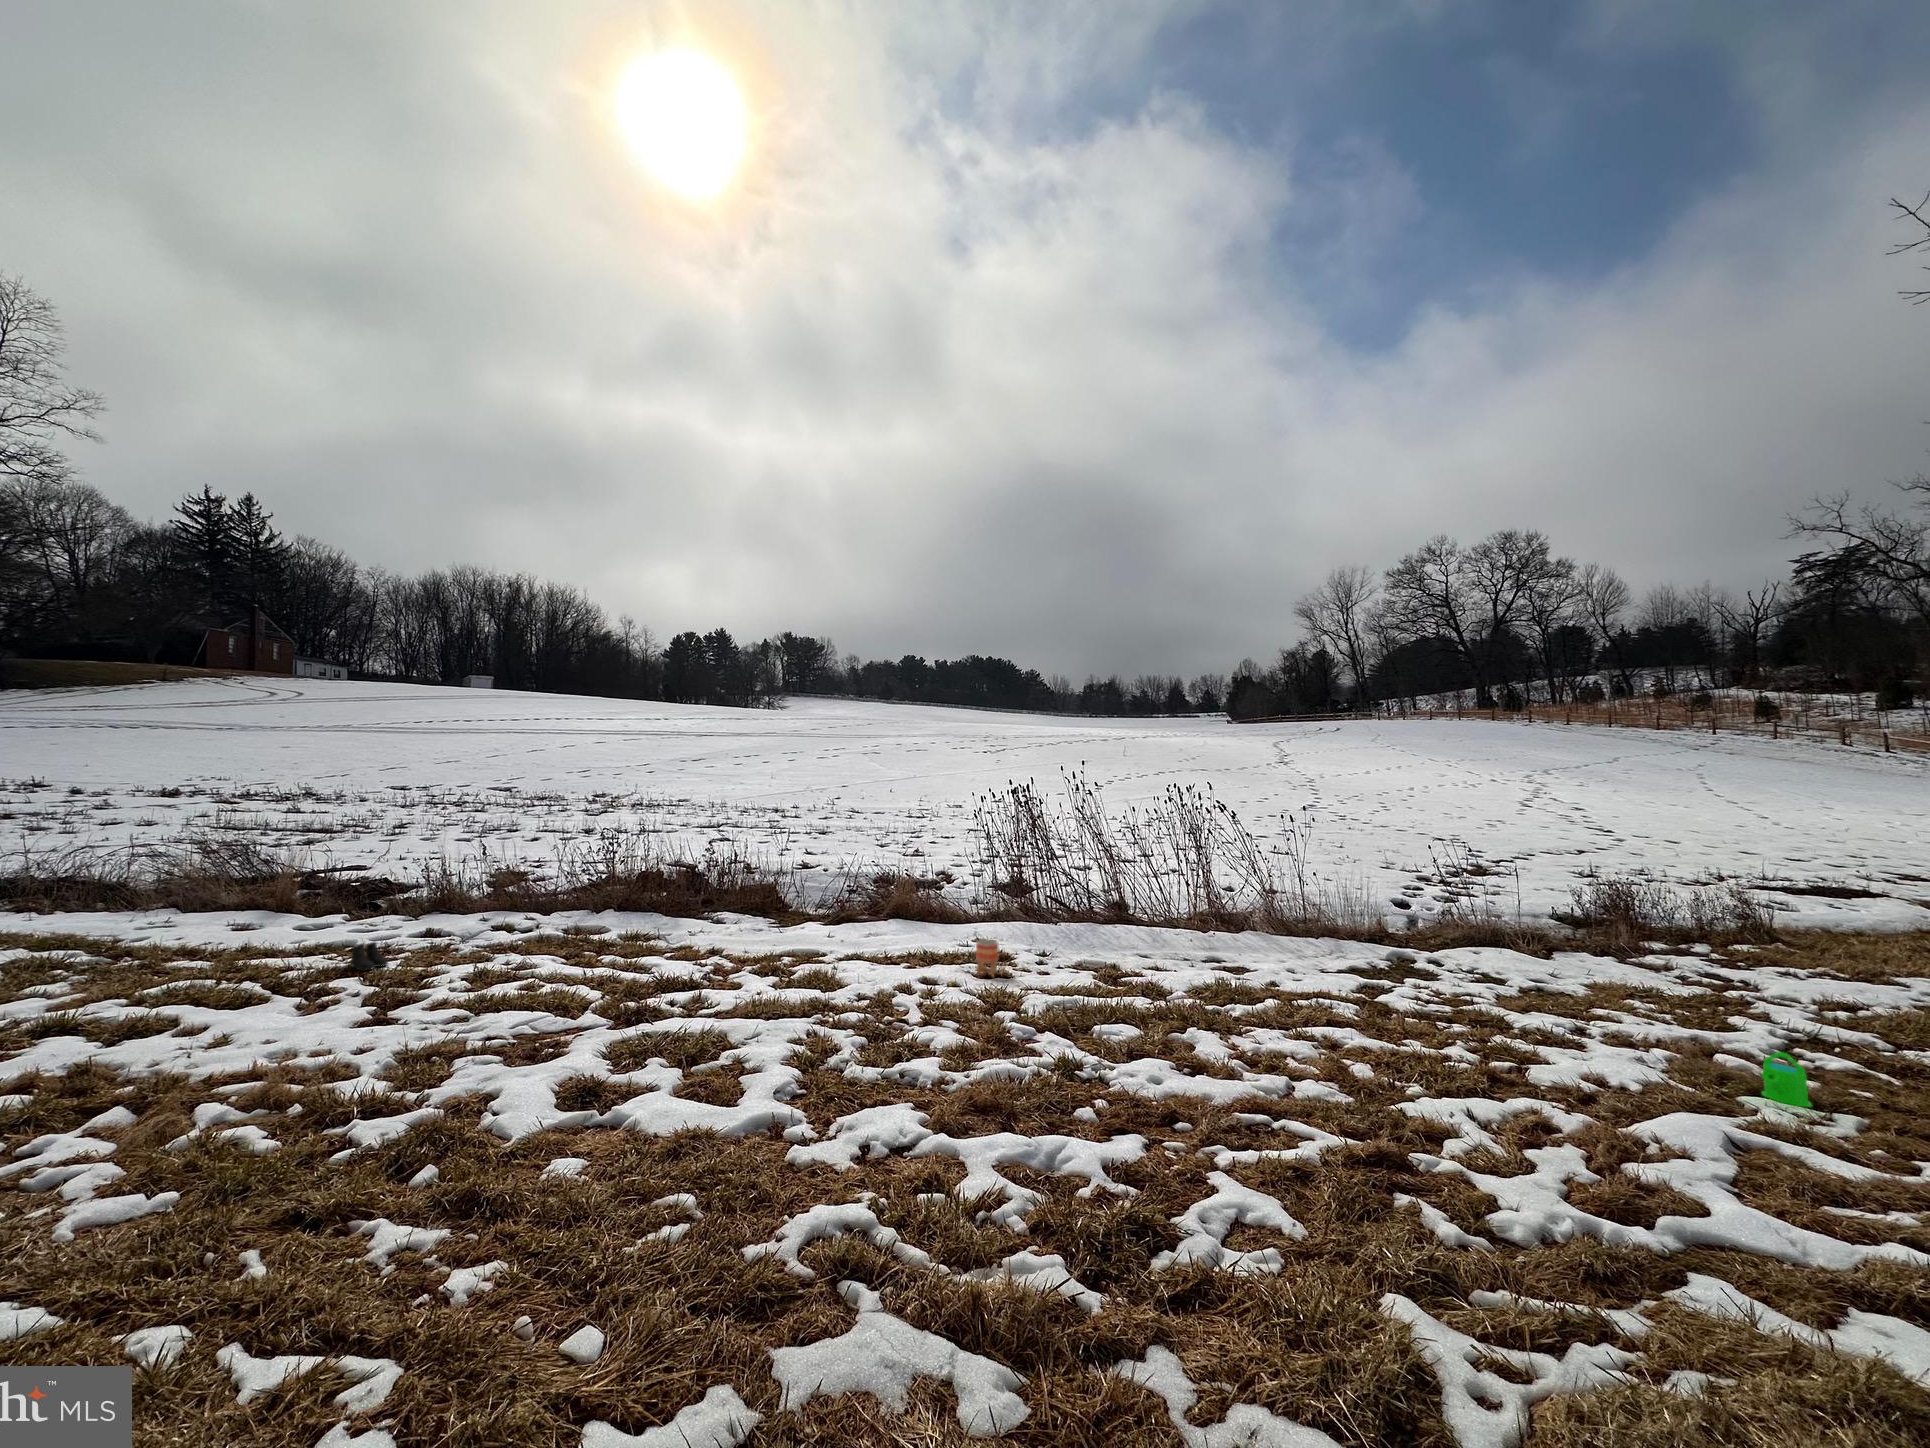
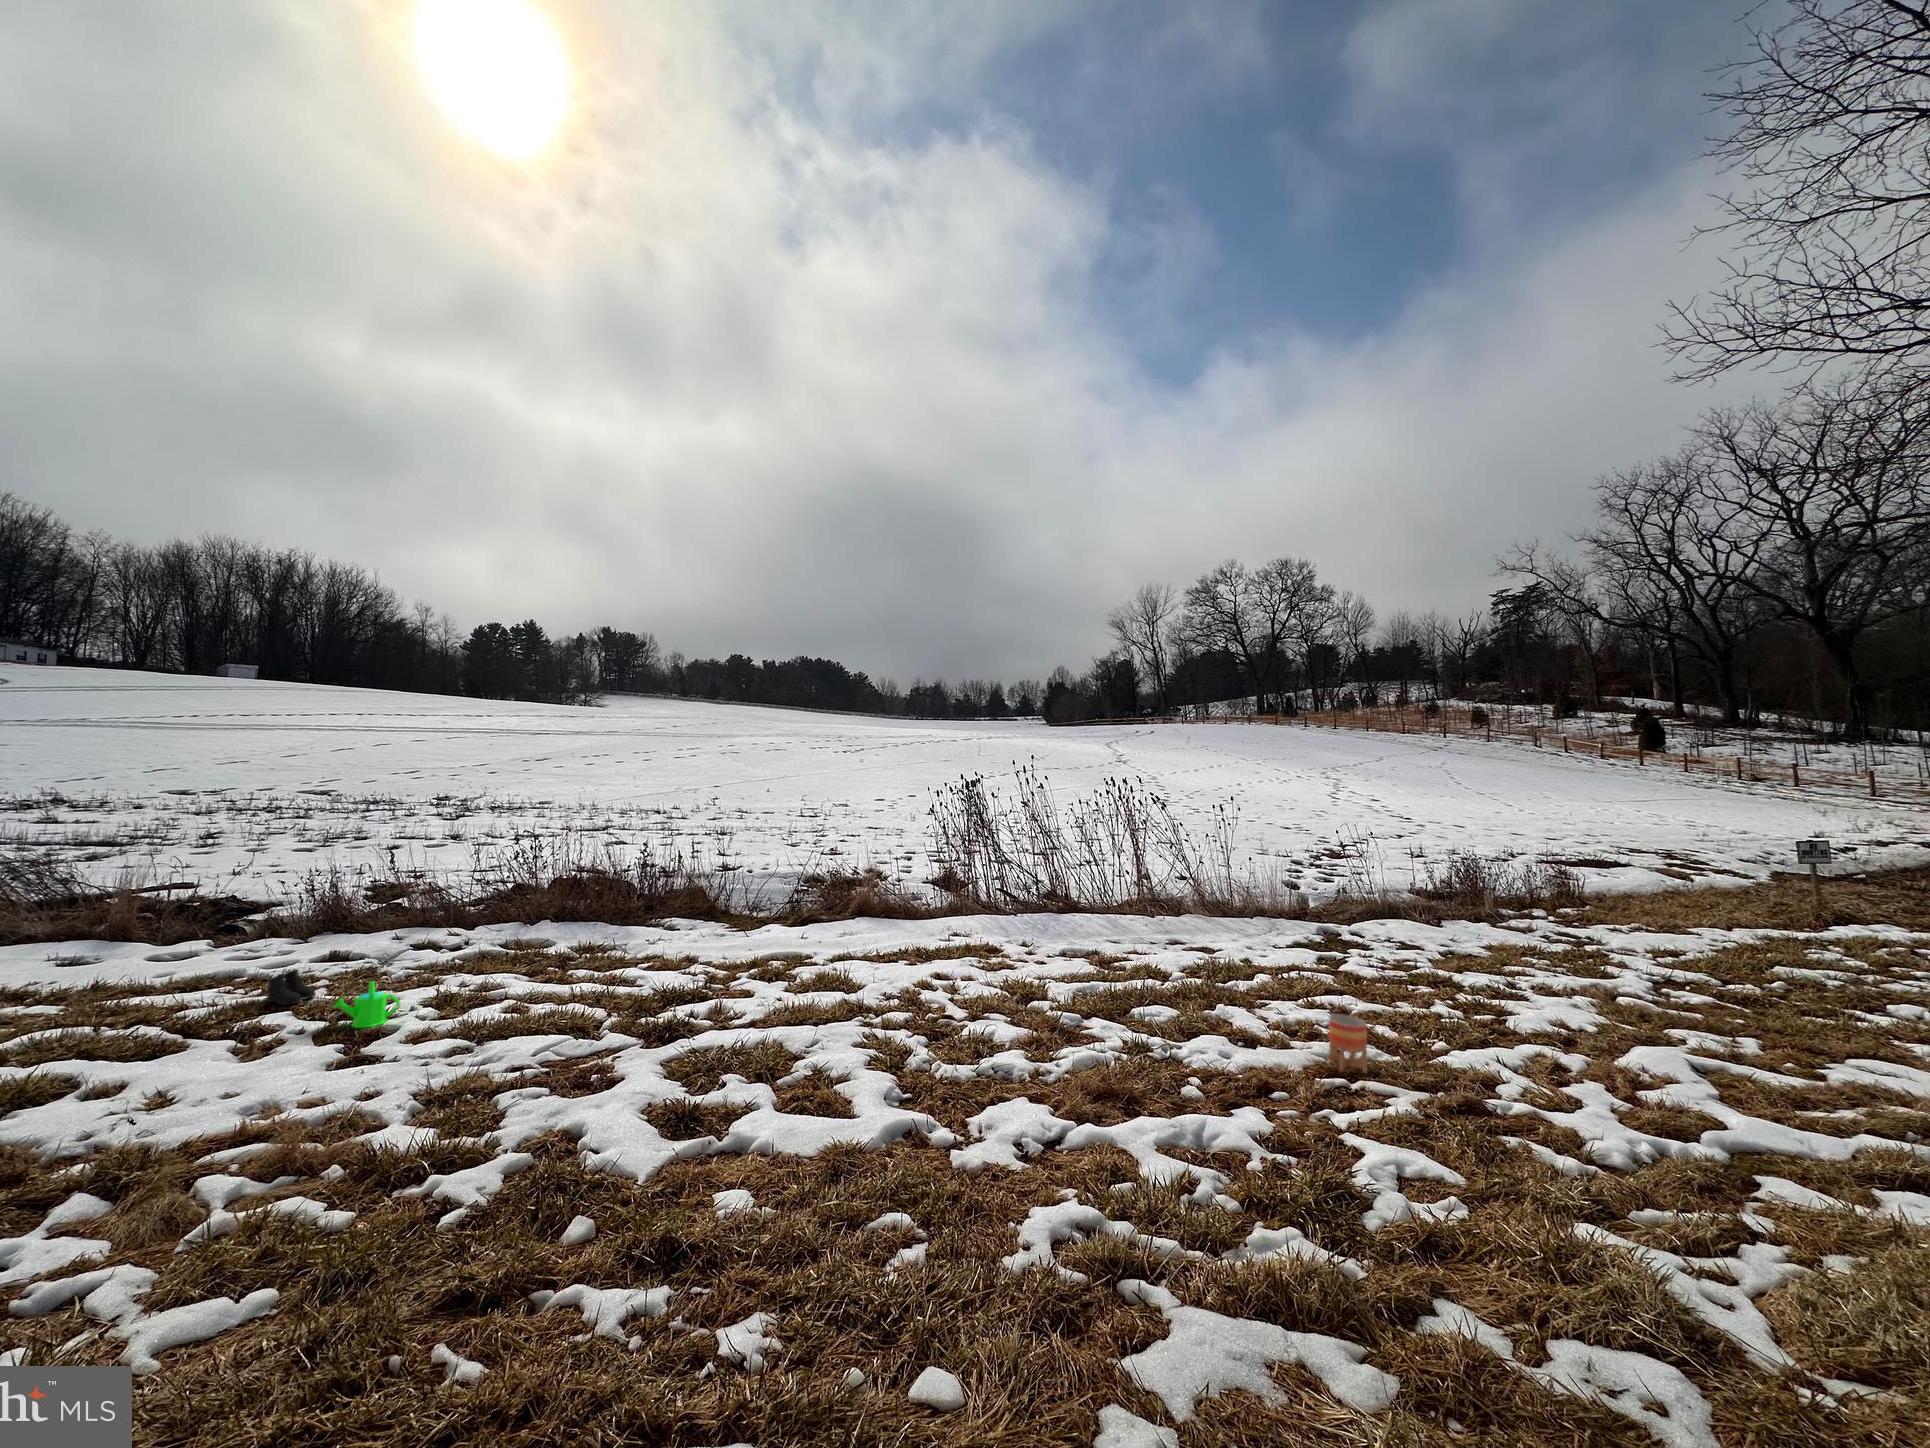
planter: present [976,940,998,976] -> present [1329,1014,1367,1073]
watering can: present [1762,1052,1812,1107] -> present [334,981,401,1028]

